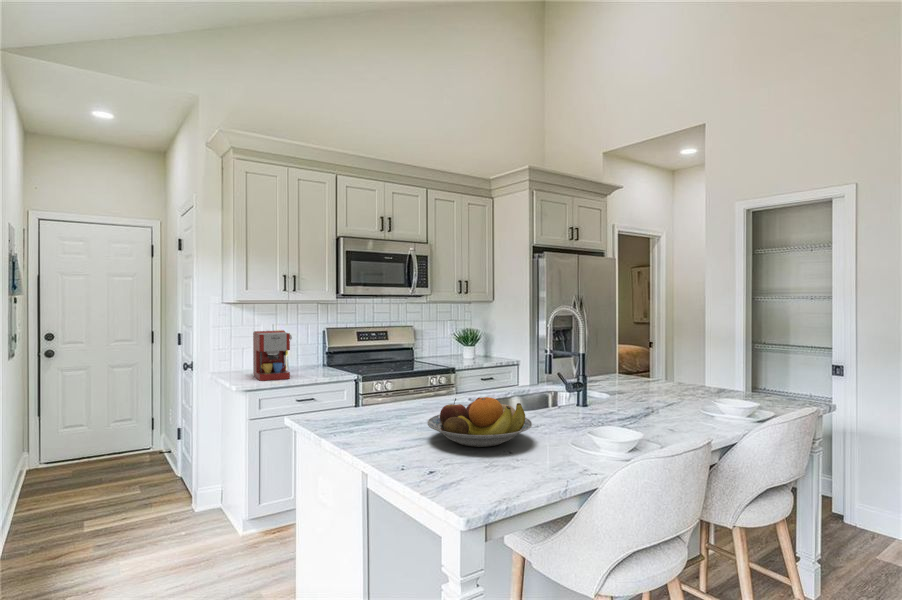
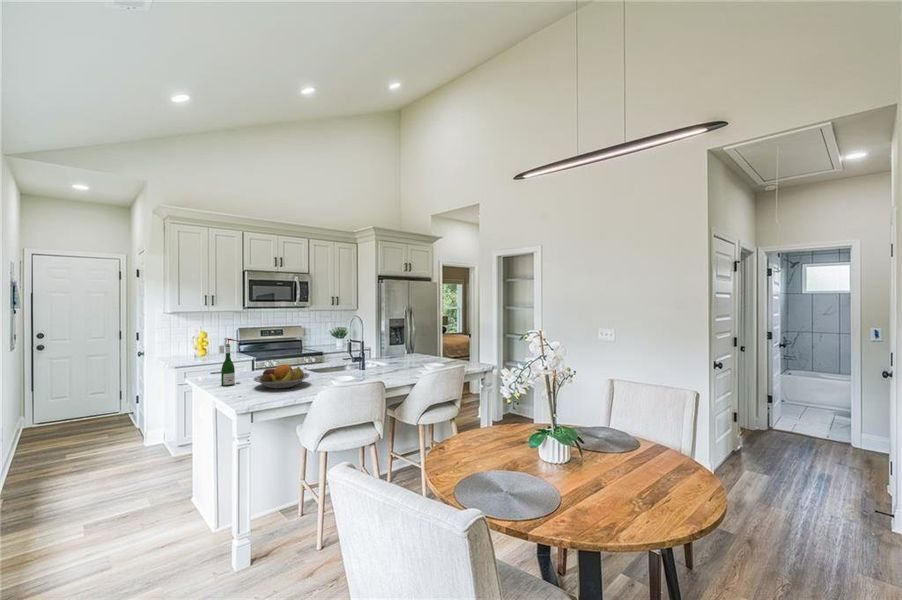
coffee maker: present [253,330,292,381] -> none [184,330,209,362]
wine bottle: none [357,342,393,436] -> present [219,338,241,386]

